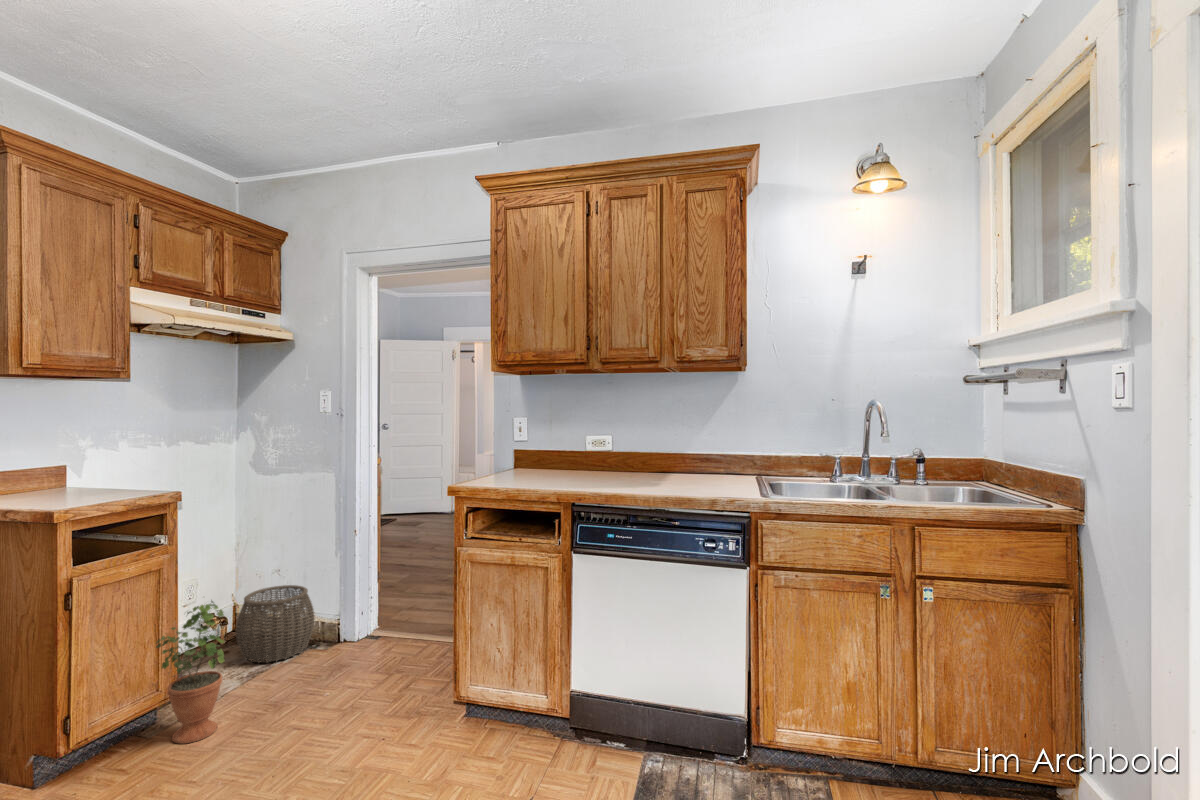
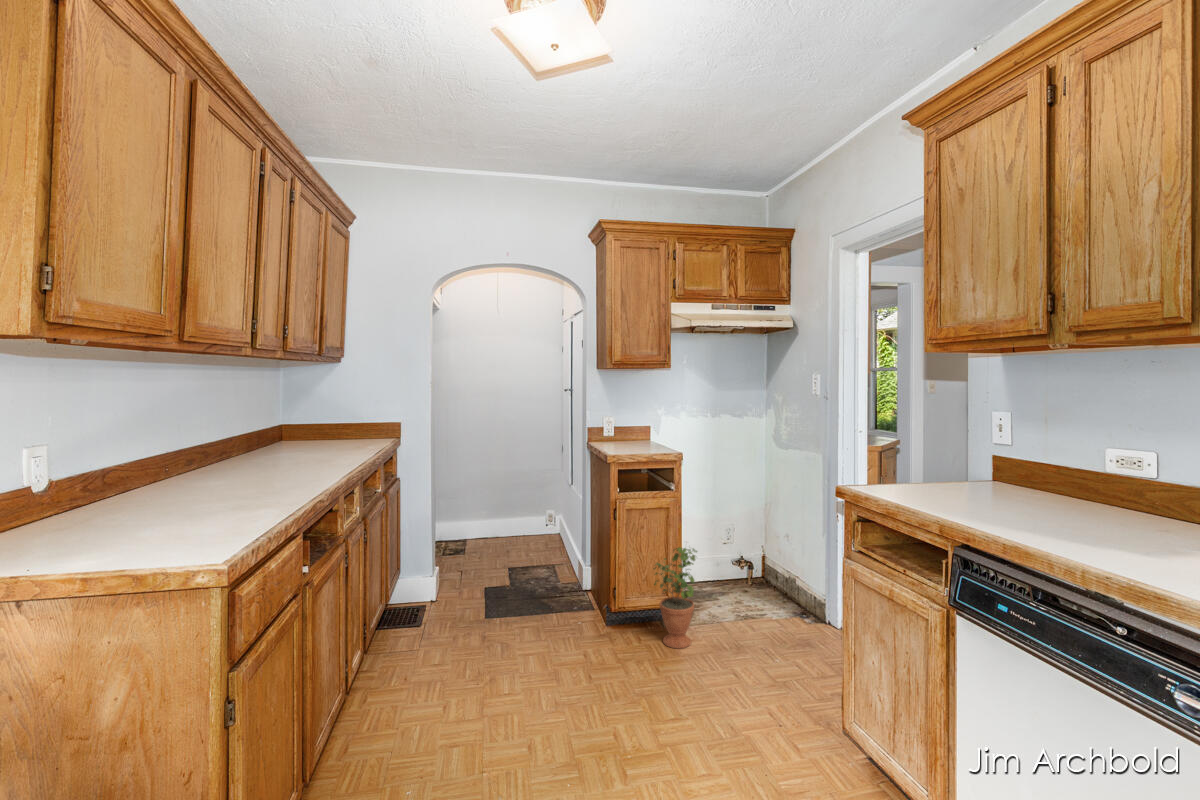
woven basket: present [236,585,315,663] -> none [742,549,806,617]

